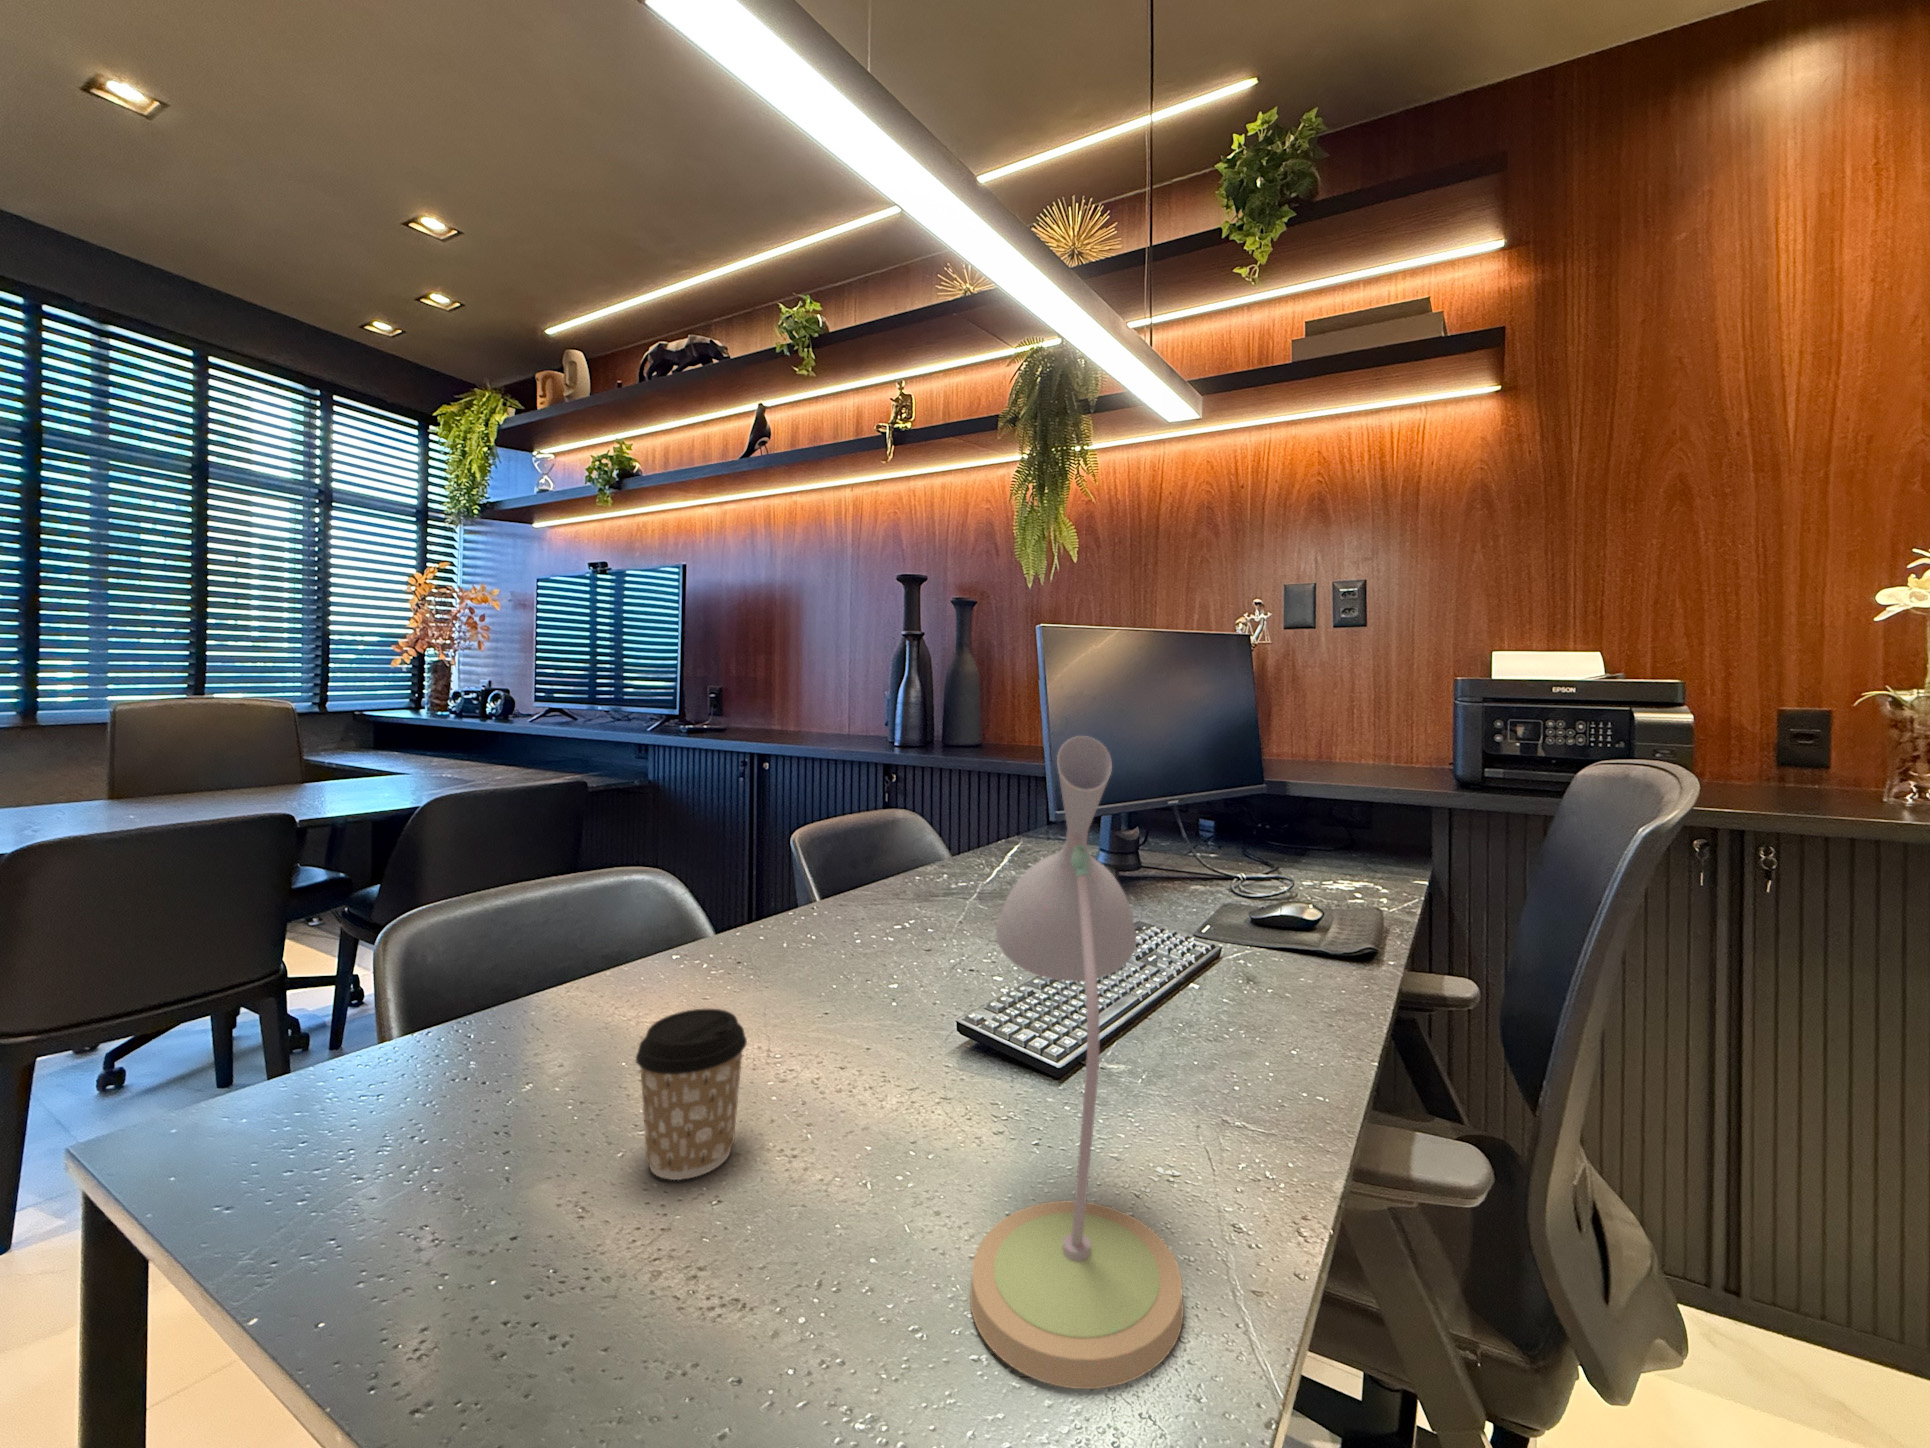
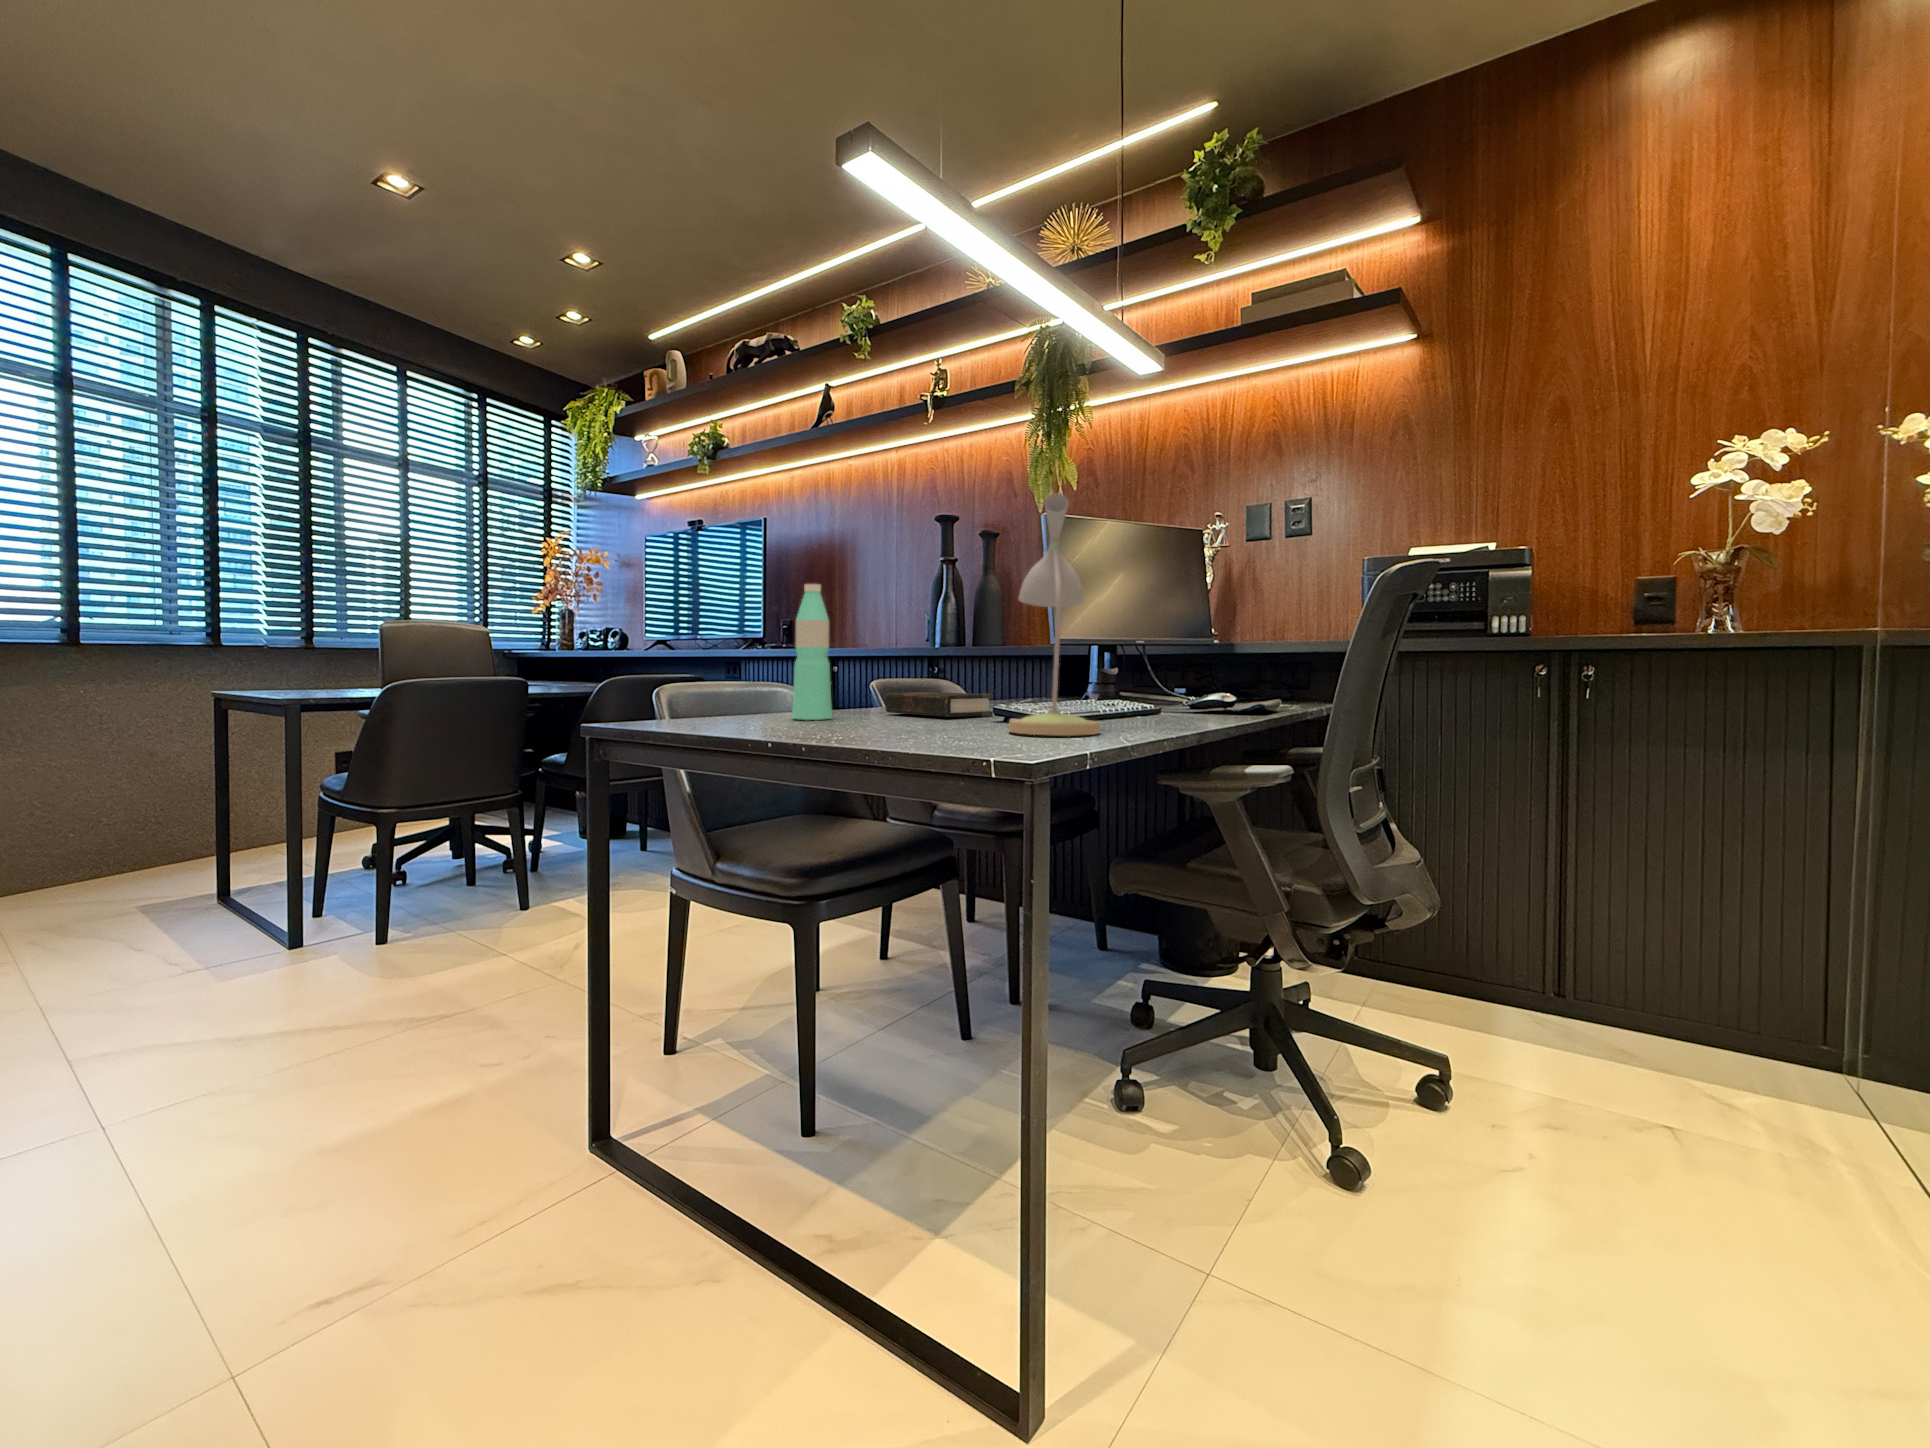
water bottle: none [552,821,640,1103] -> present [792,584,832,720]
hardback book: none [759,959,951,1079] -> present [885,691,993,717]
coffee cup: present [636,1009,747,1180] -> none [848,661,897,725]

